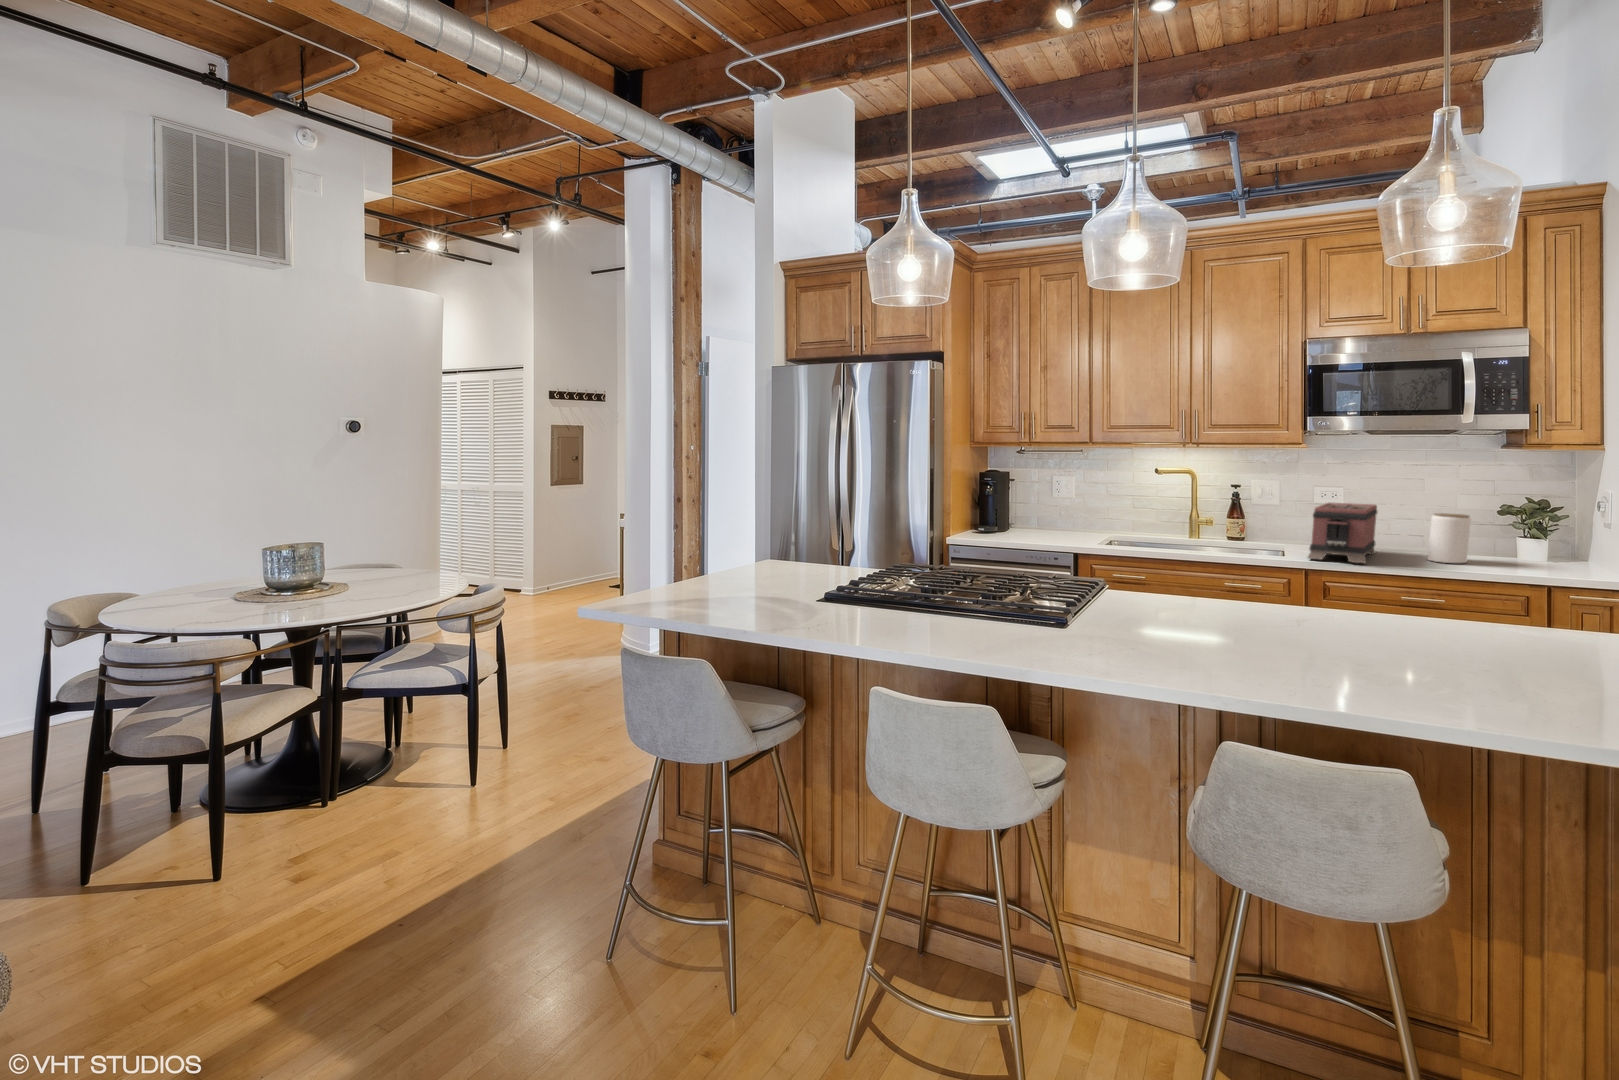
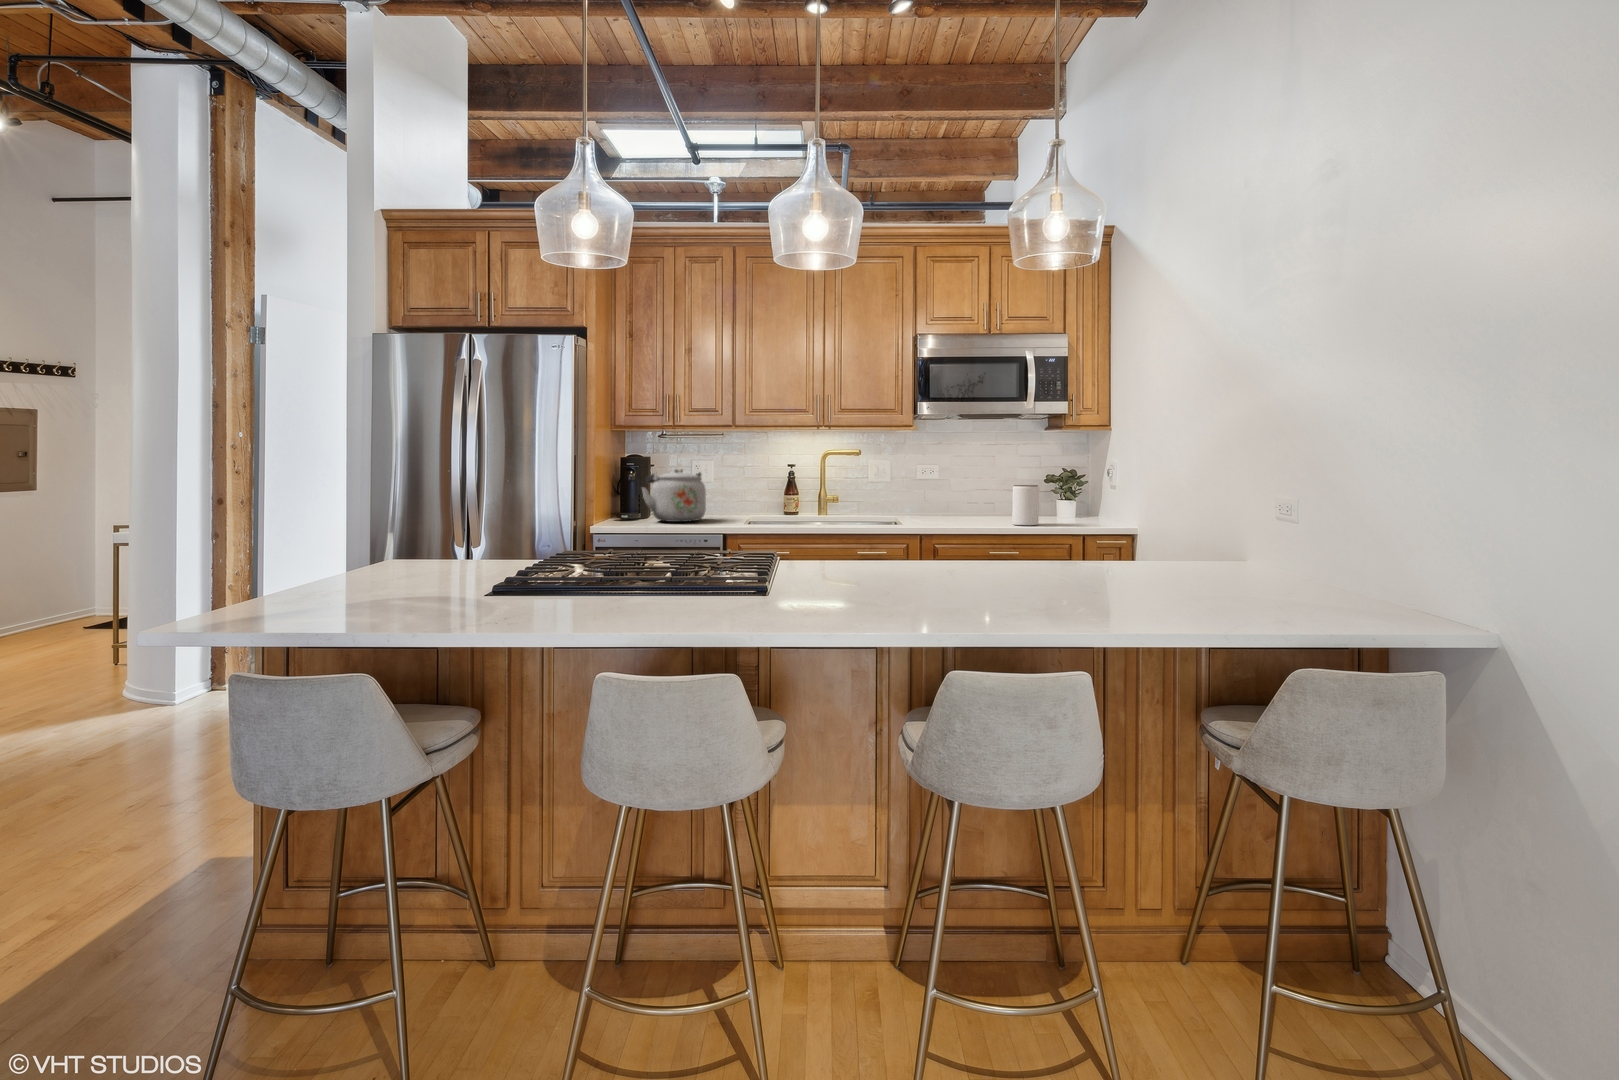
kettle: none [995,485,1058,537] -> present [642,468,706,522]
toaster: present [1308,503,1377,563] -> none [925,480,976,527]

